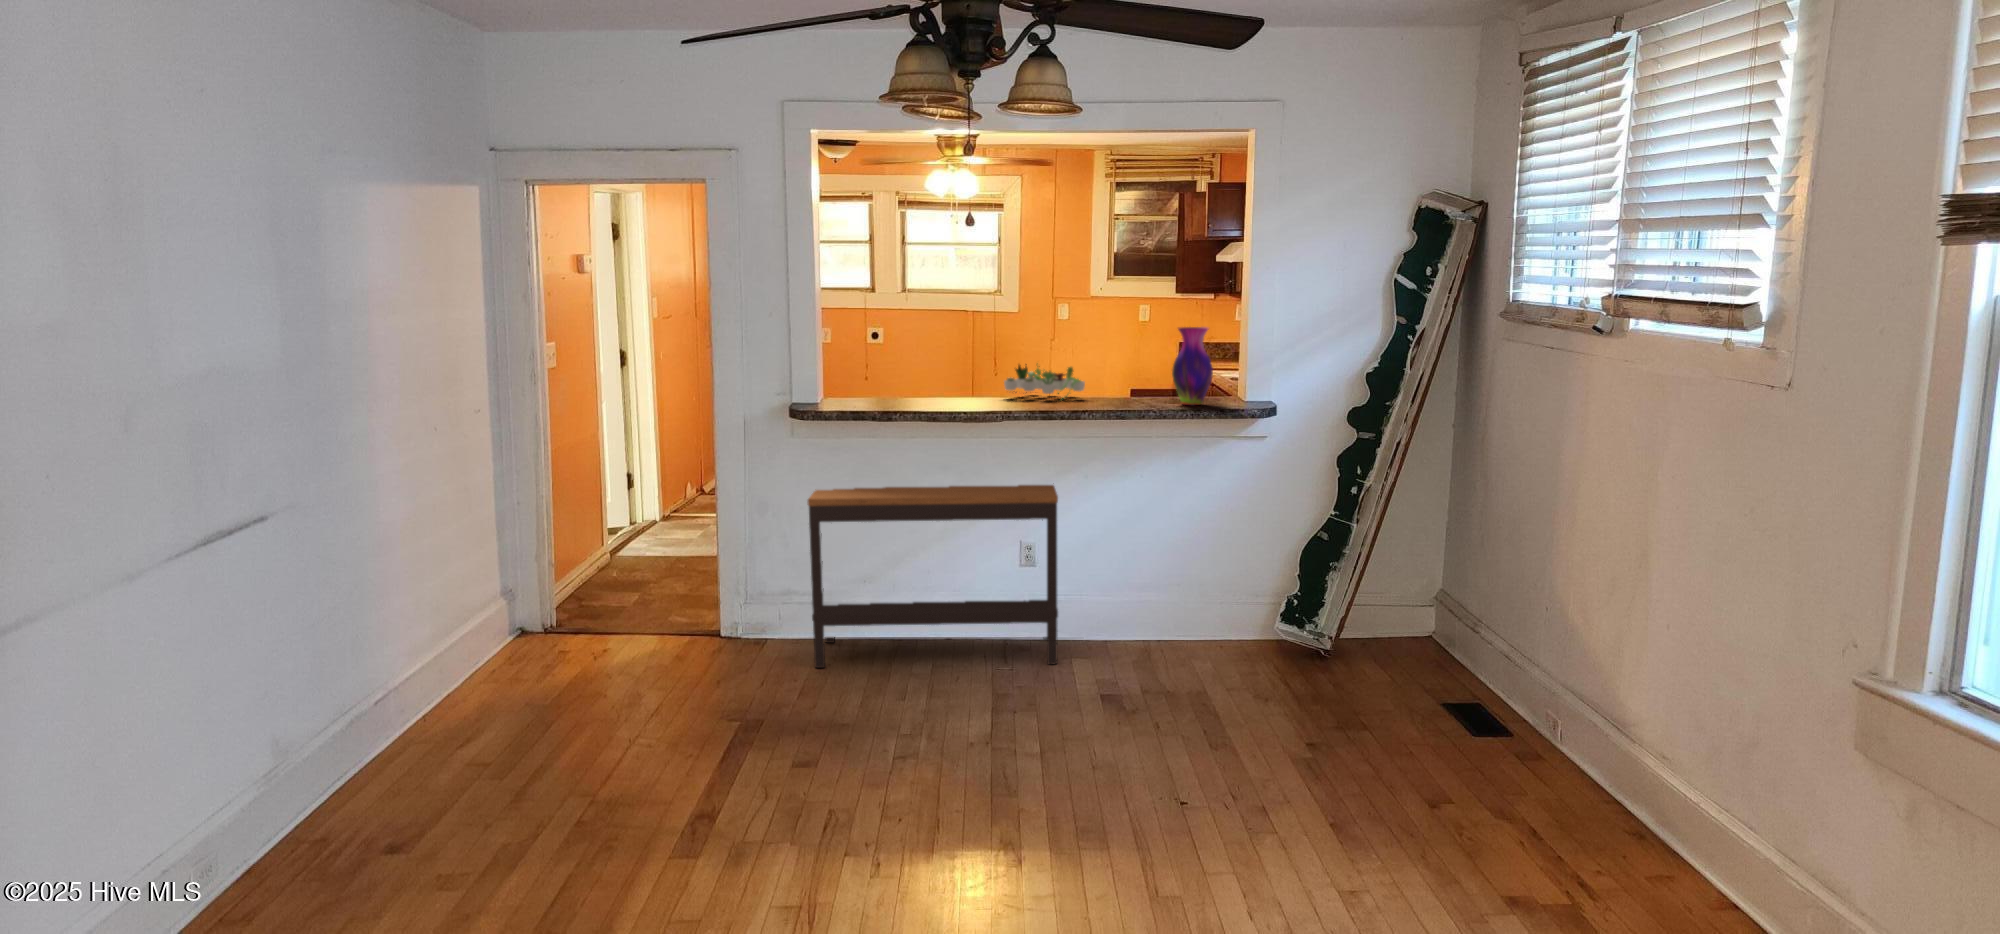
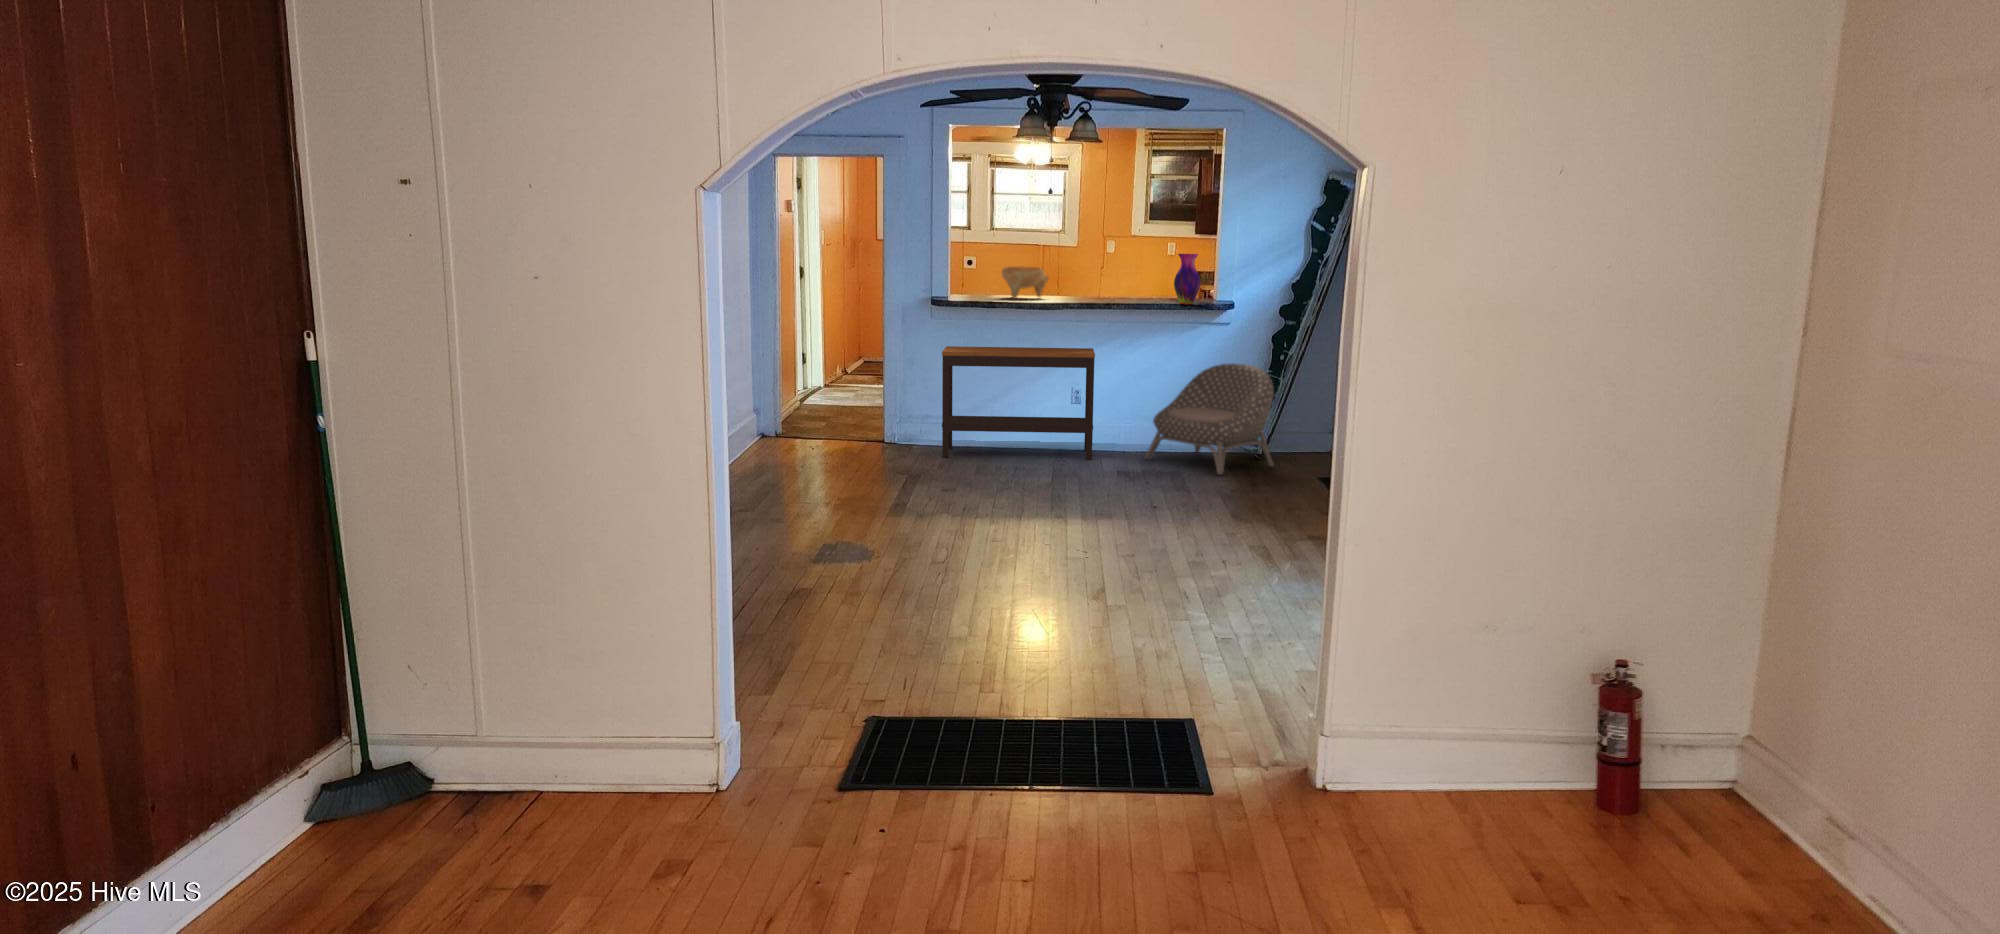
decorative bowl: none [910,348,980,398] -> present [1002,267,1048,299]
succulent plant: present [1004,363,1085,394] -> none [1060,275,1118,301]
armchair: none [1141,501,1354,703] -> present [1145,363,1274,475]

